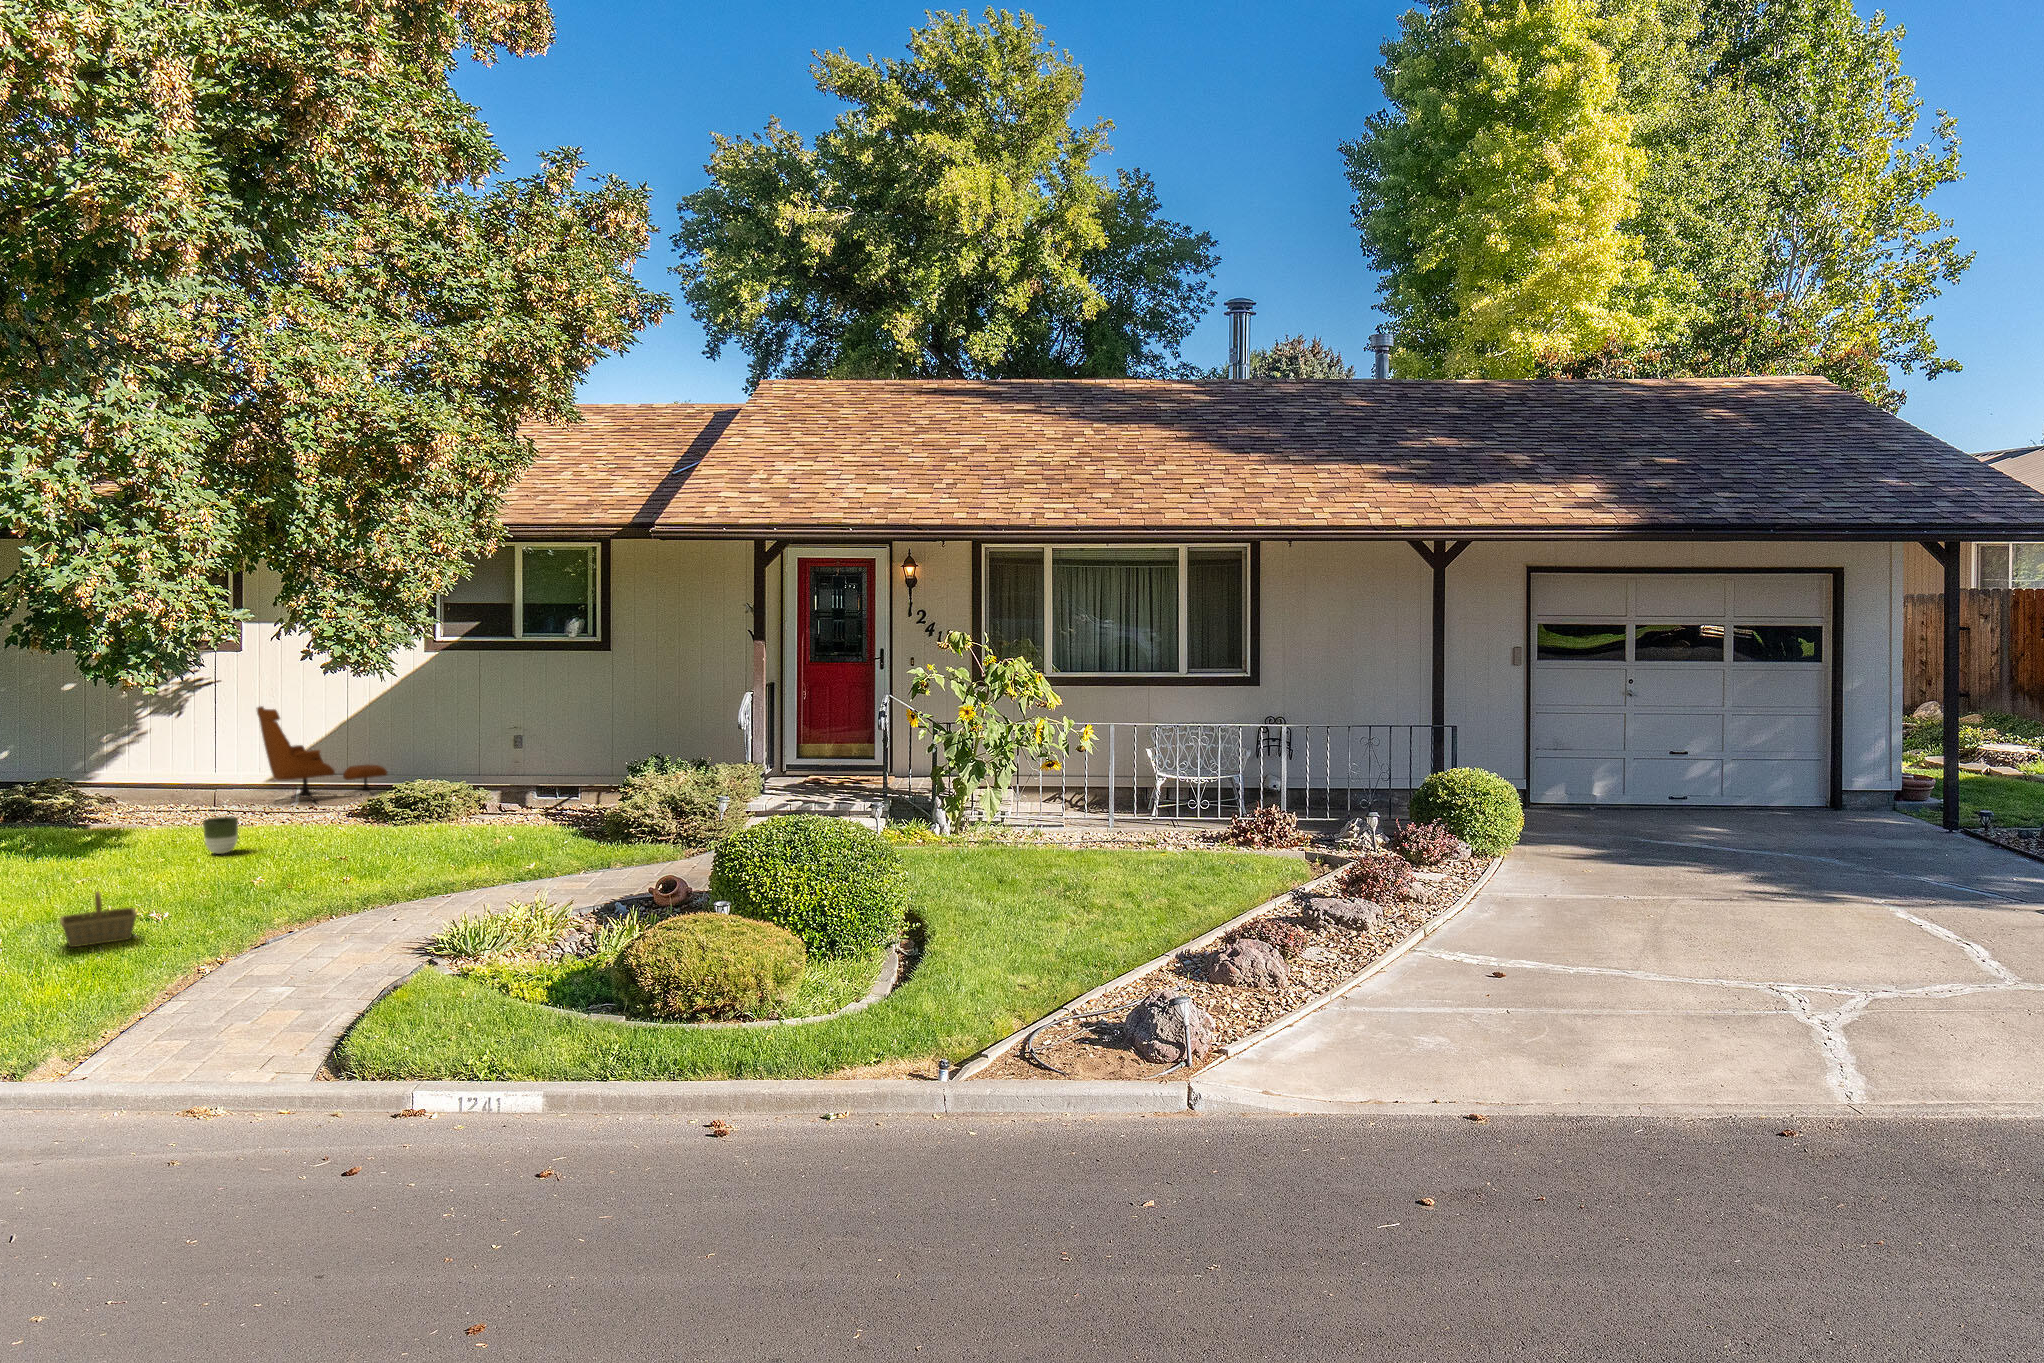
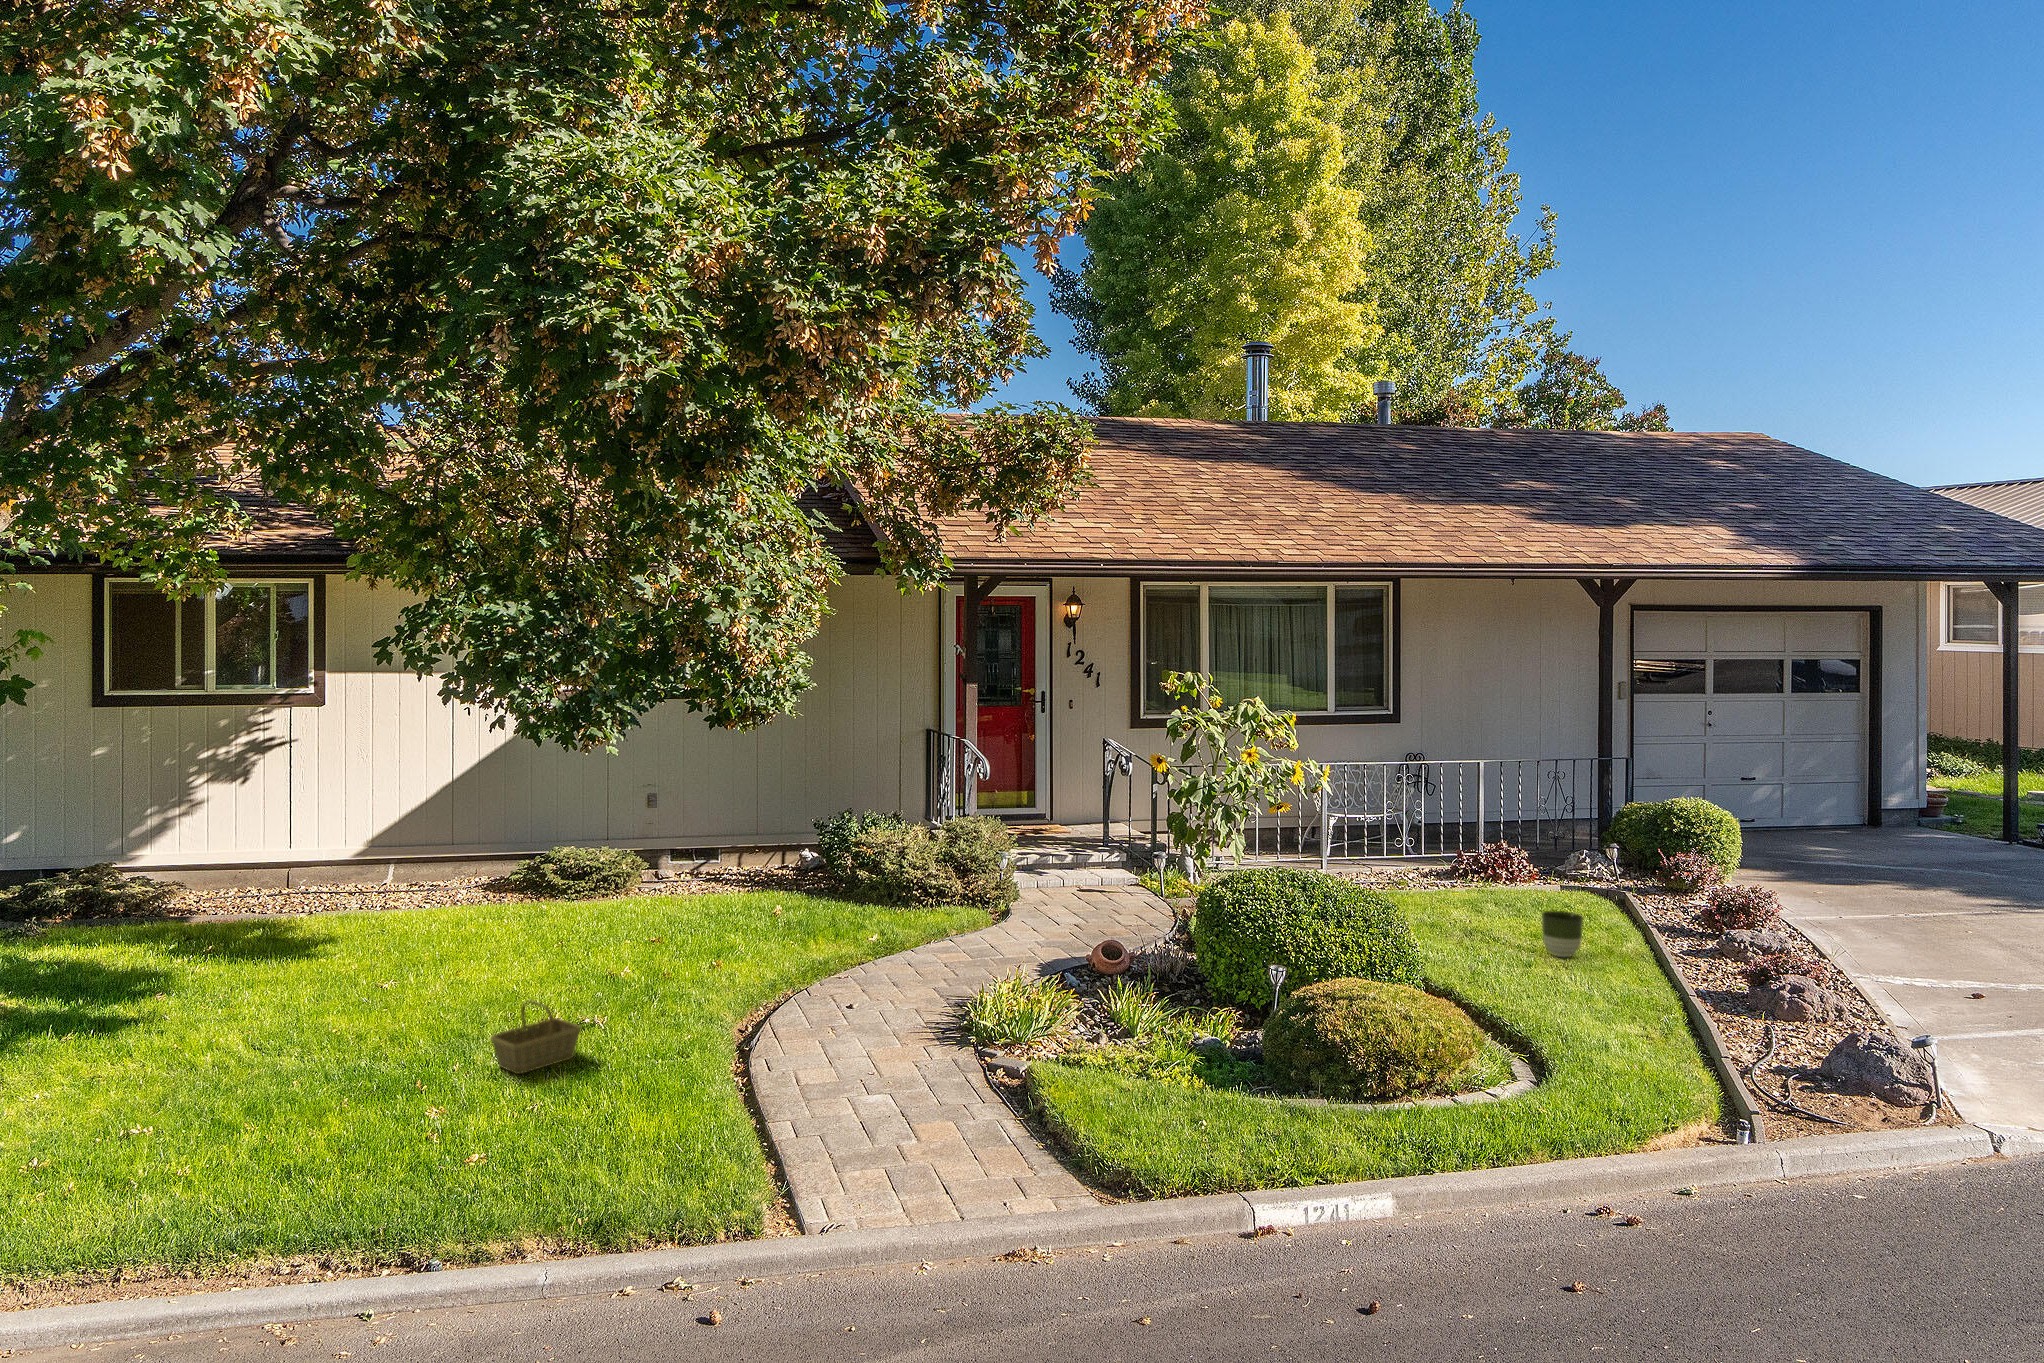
lounge chair: present [256,706,387,803] -> none [383,768,511,881]
planter: present [203,817,238,854] -> present [1542,911,1583,957]

